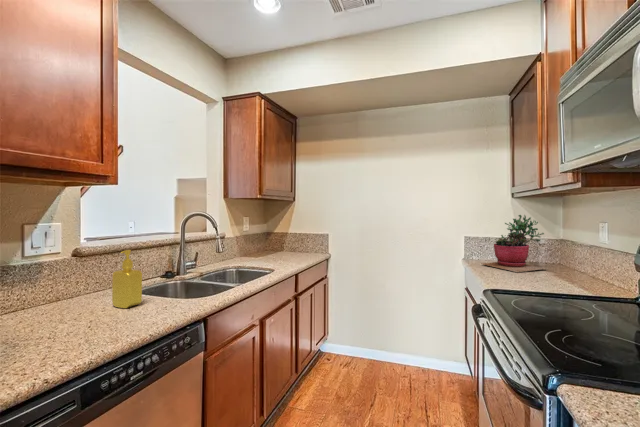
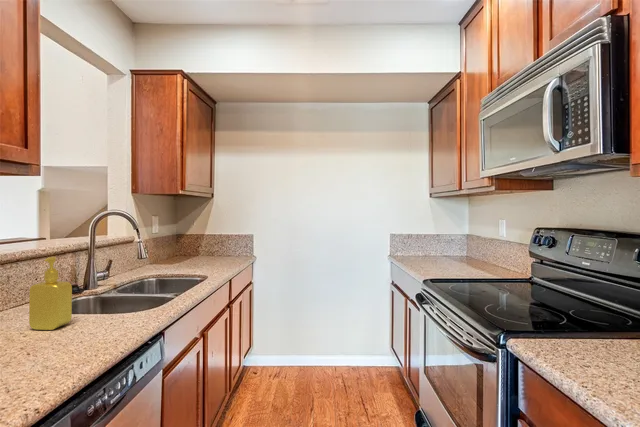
succulent plant: present [483,215,546,272] -> none [407,213,461,265]

